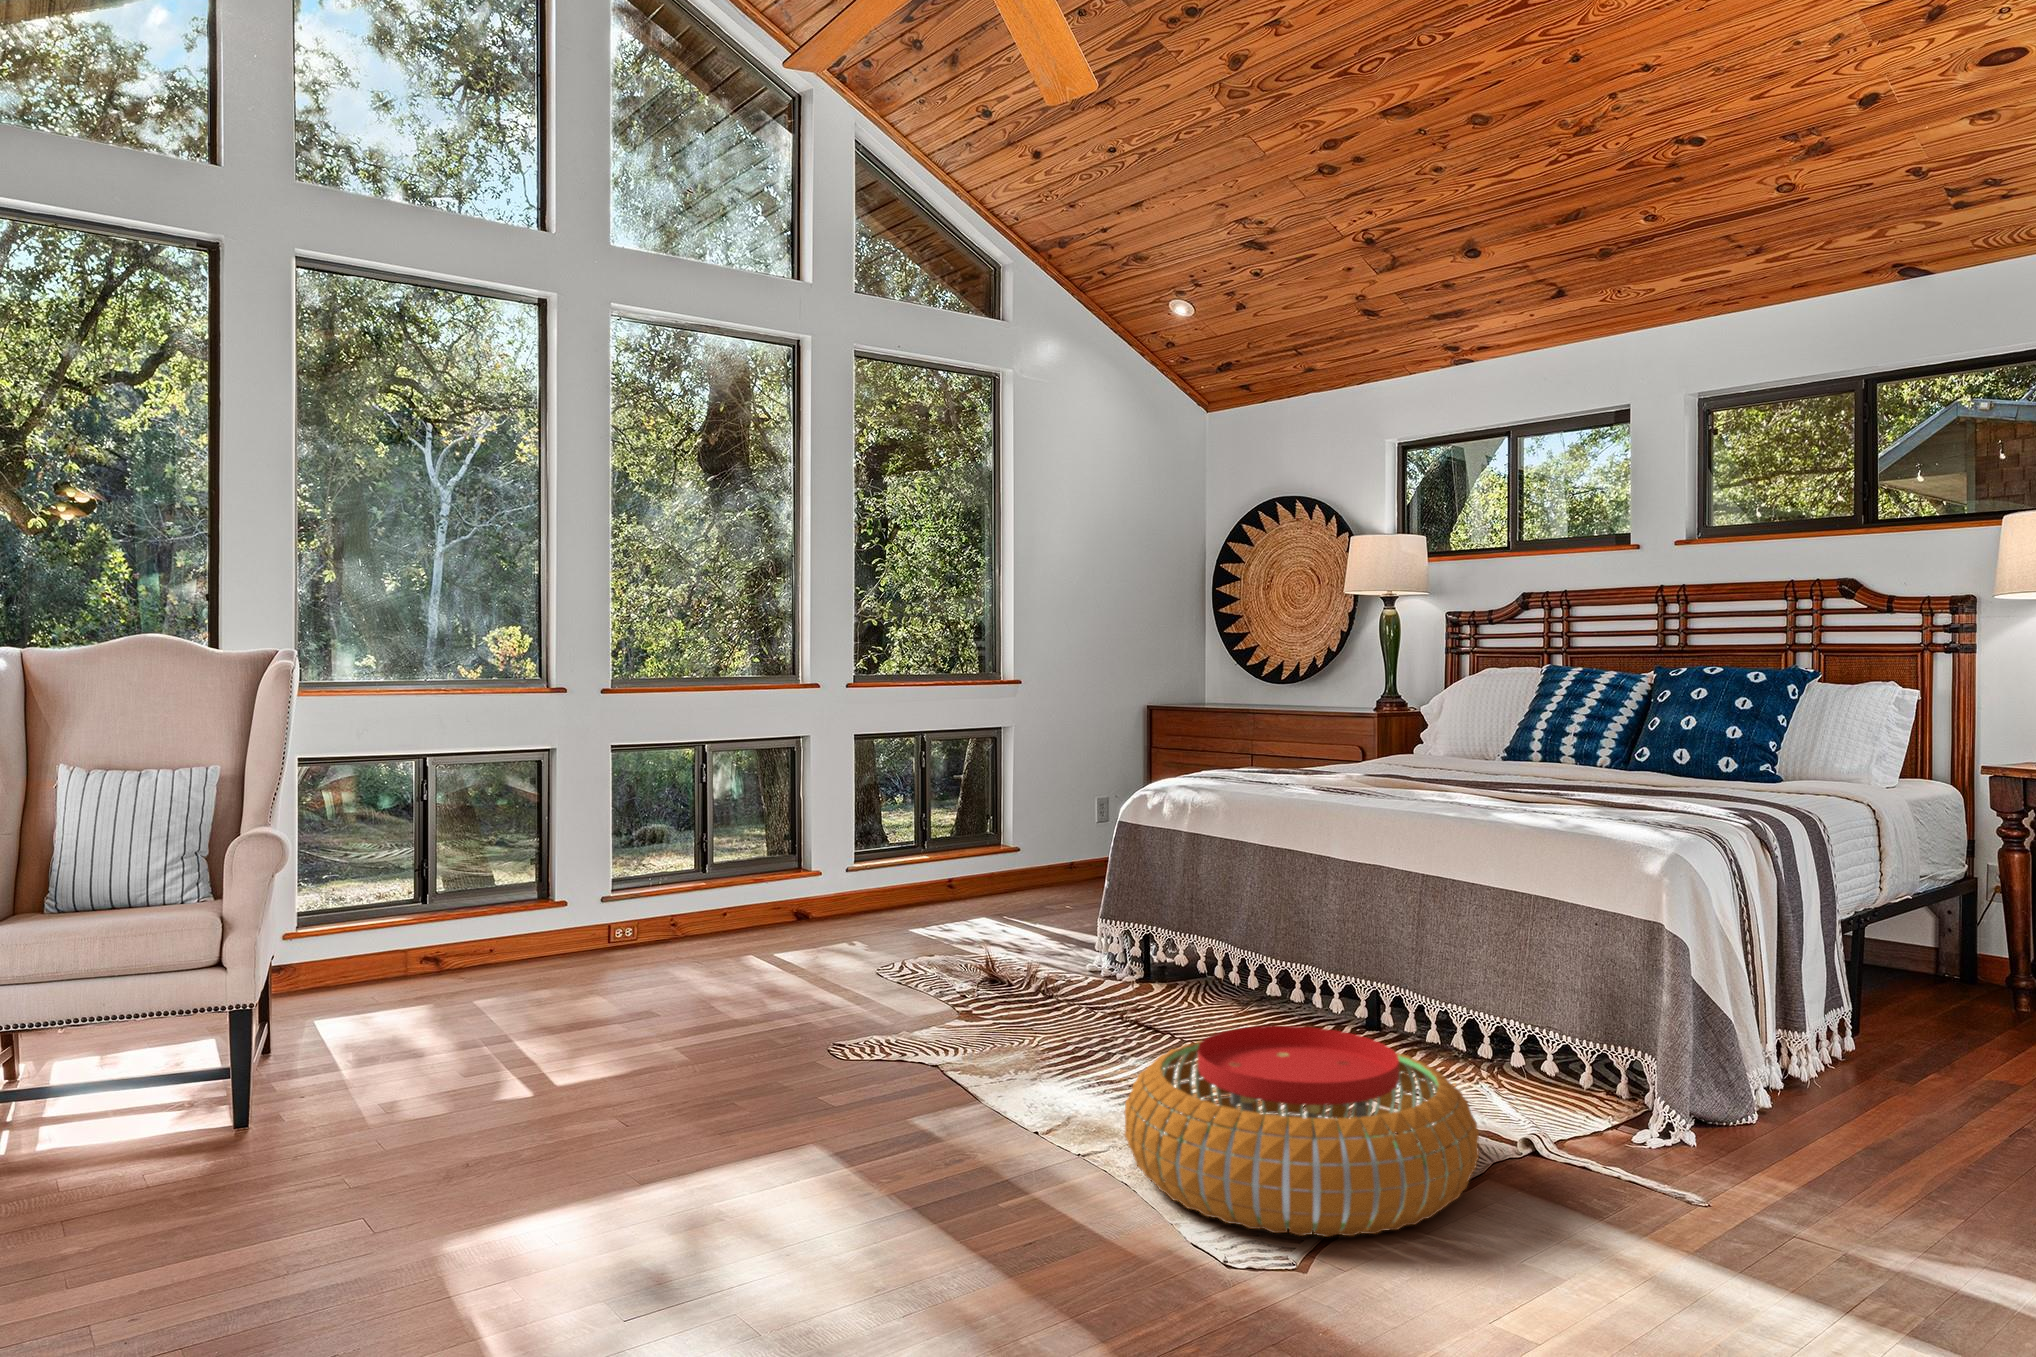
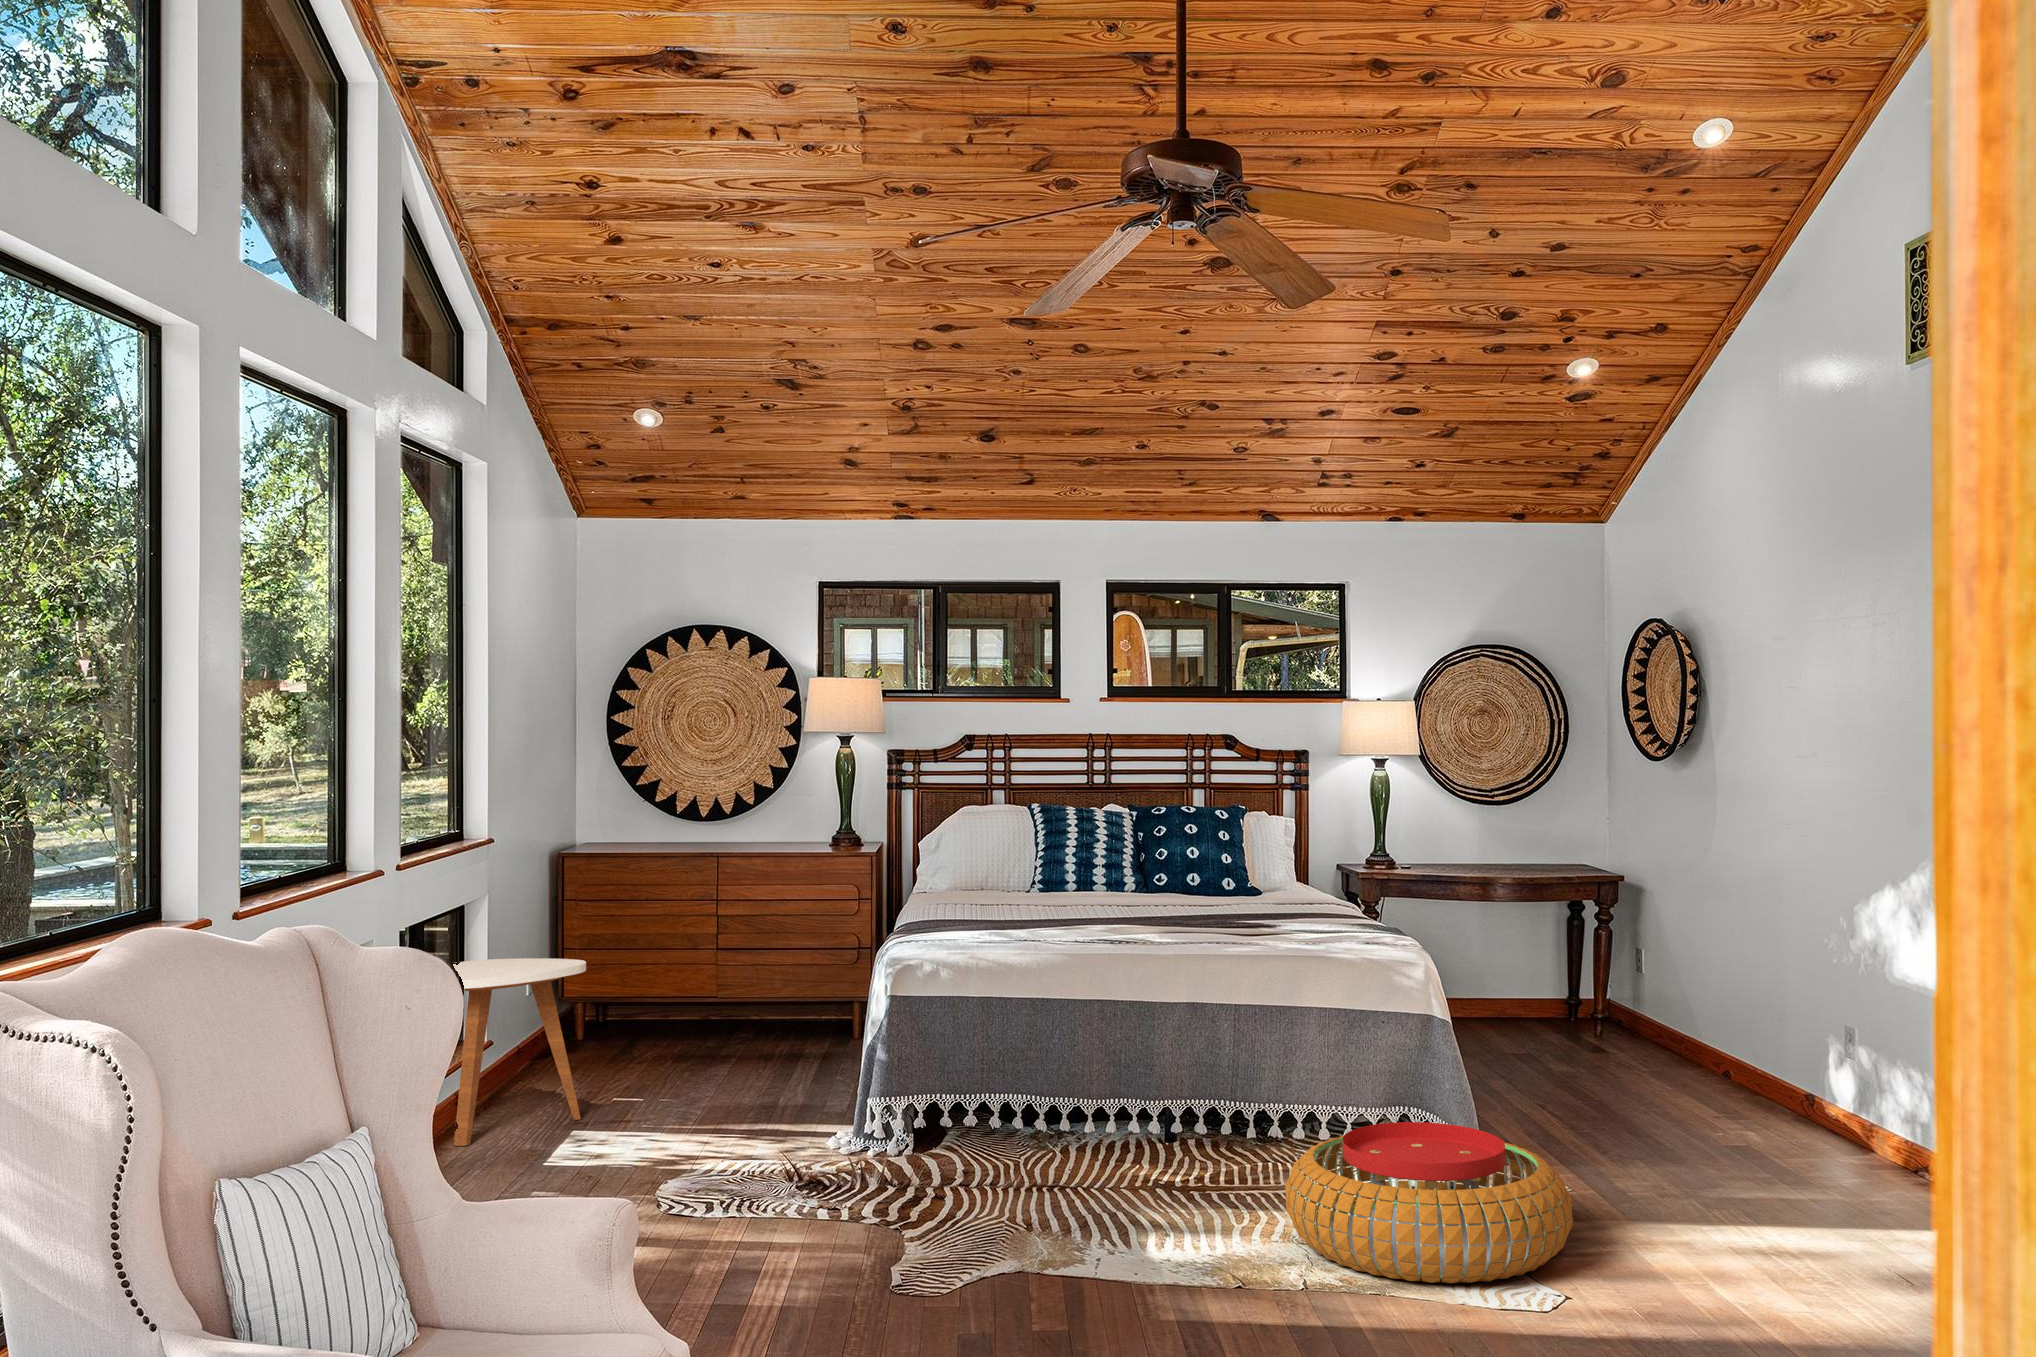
side table: none [926,770,1049,907] -> present [453,958,586,1146]

